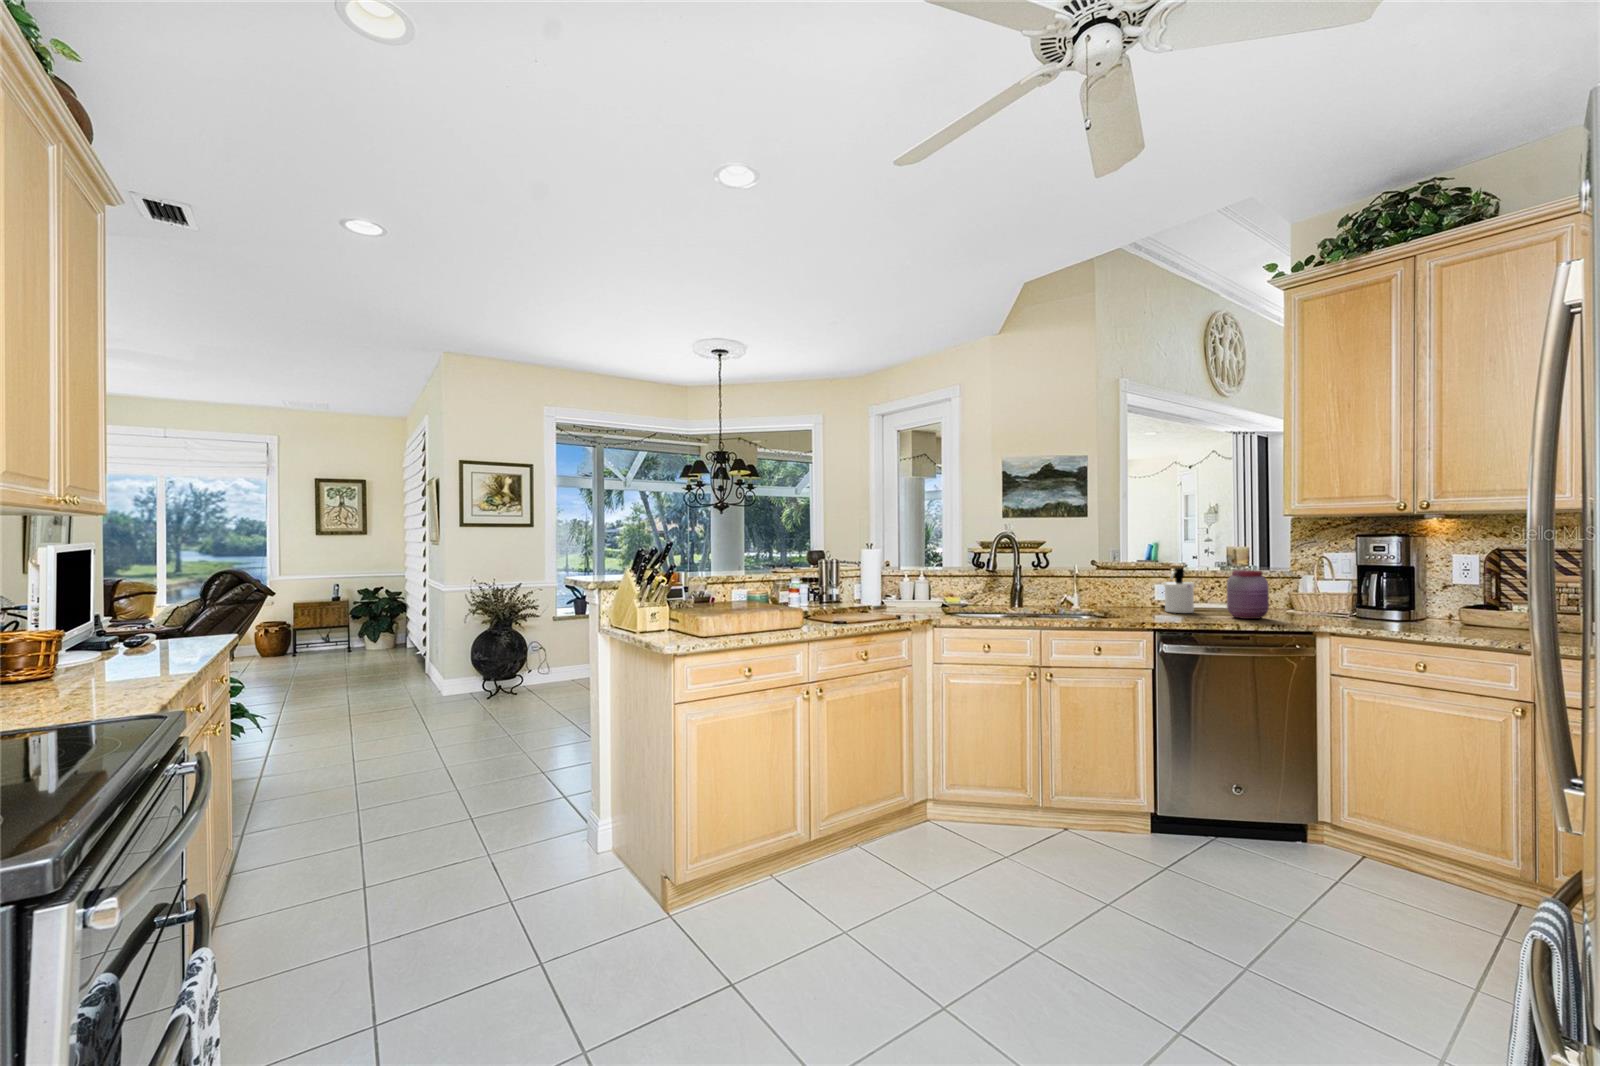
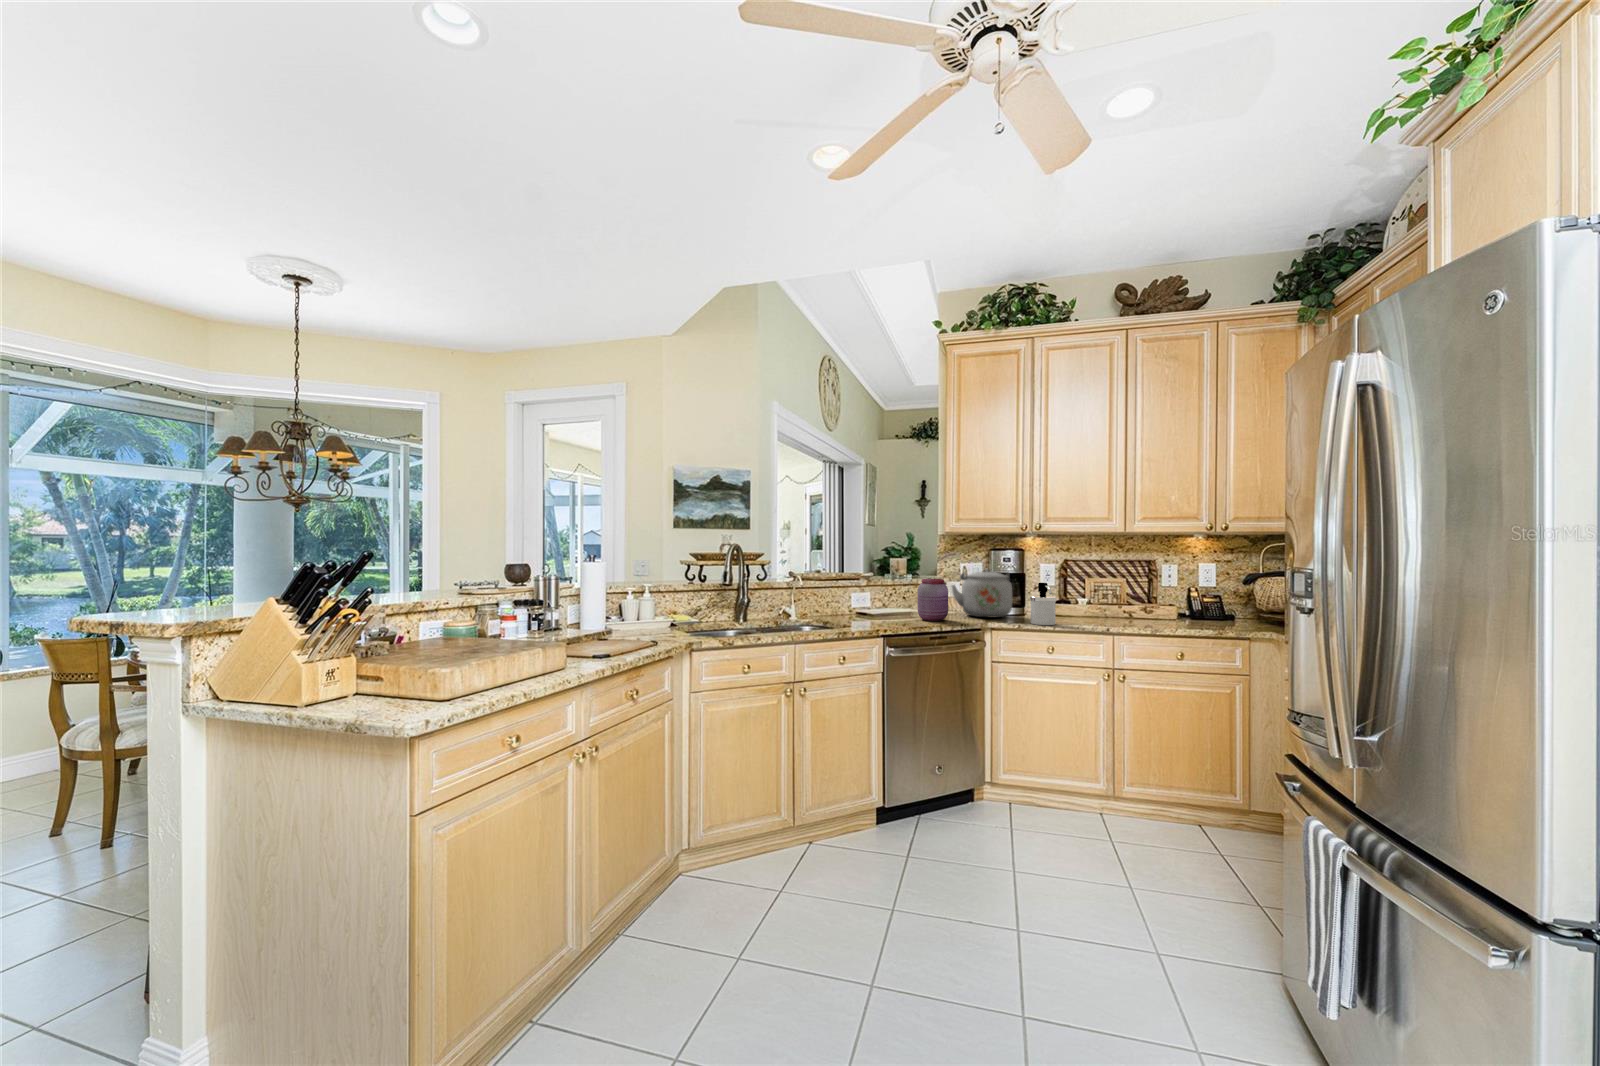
kettle: none [1288,559,1382,620] -> present [951,569,1012,618]
soap dispenser: present [1164,568,1195,613] -> present [1030,583,1056,625]

